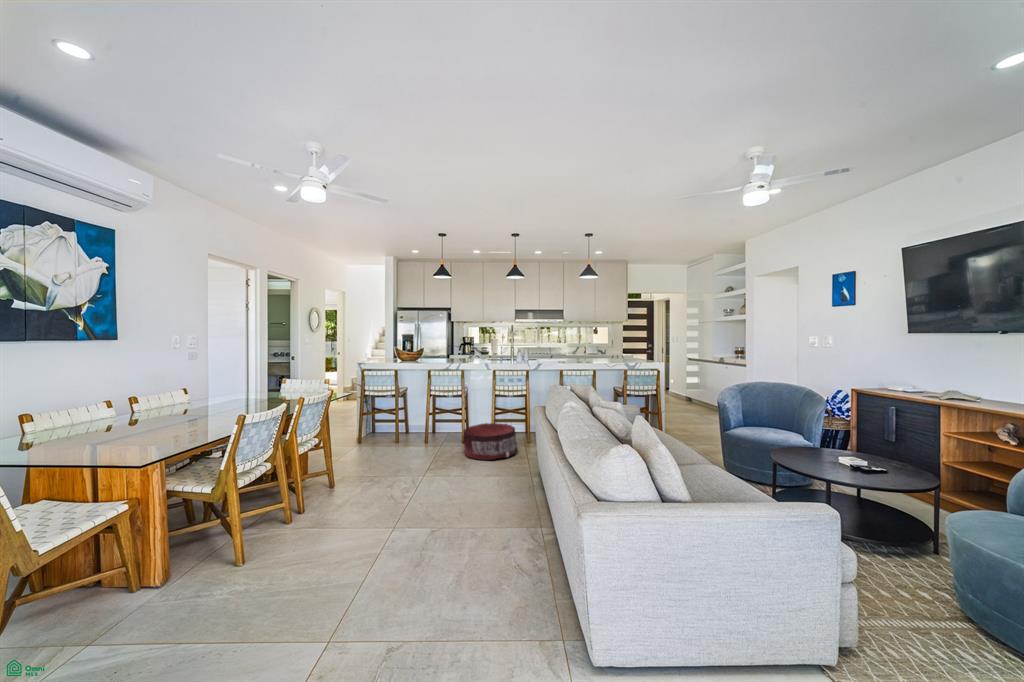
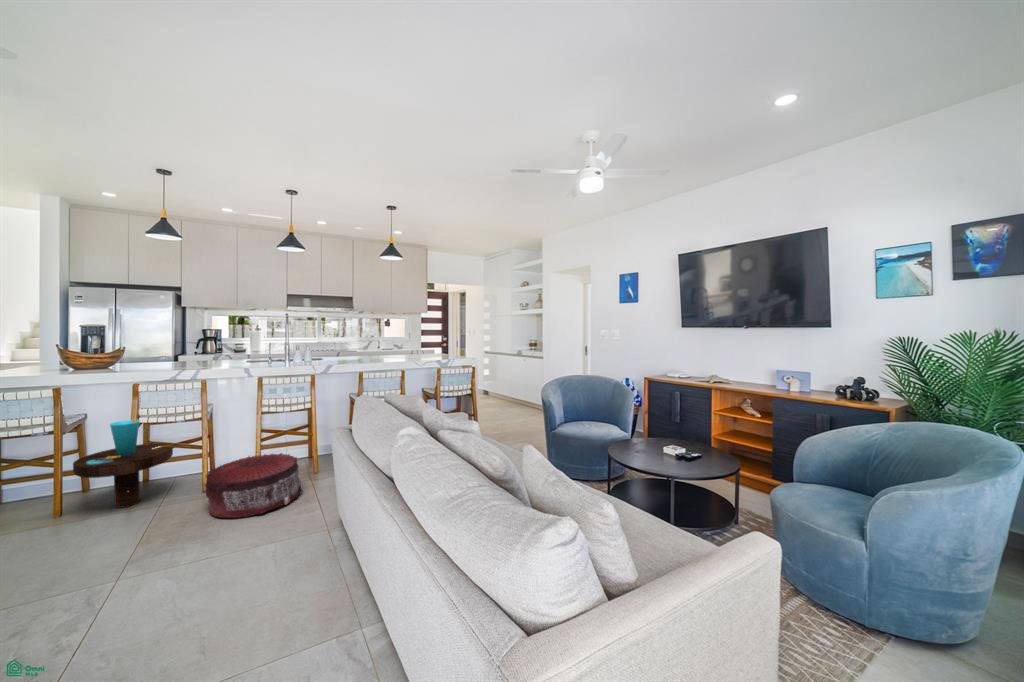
side table: none [402,392,446,445] -> present [73,420,173,508]

